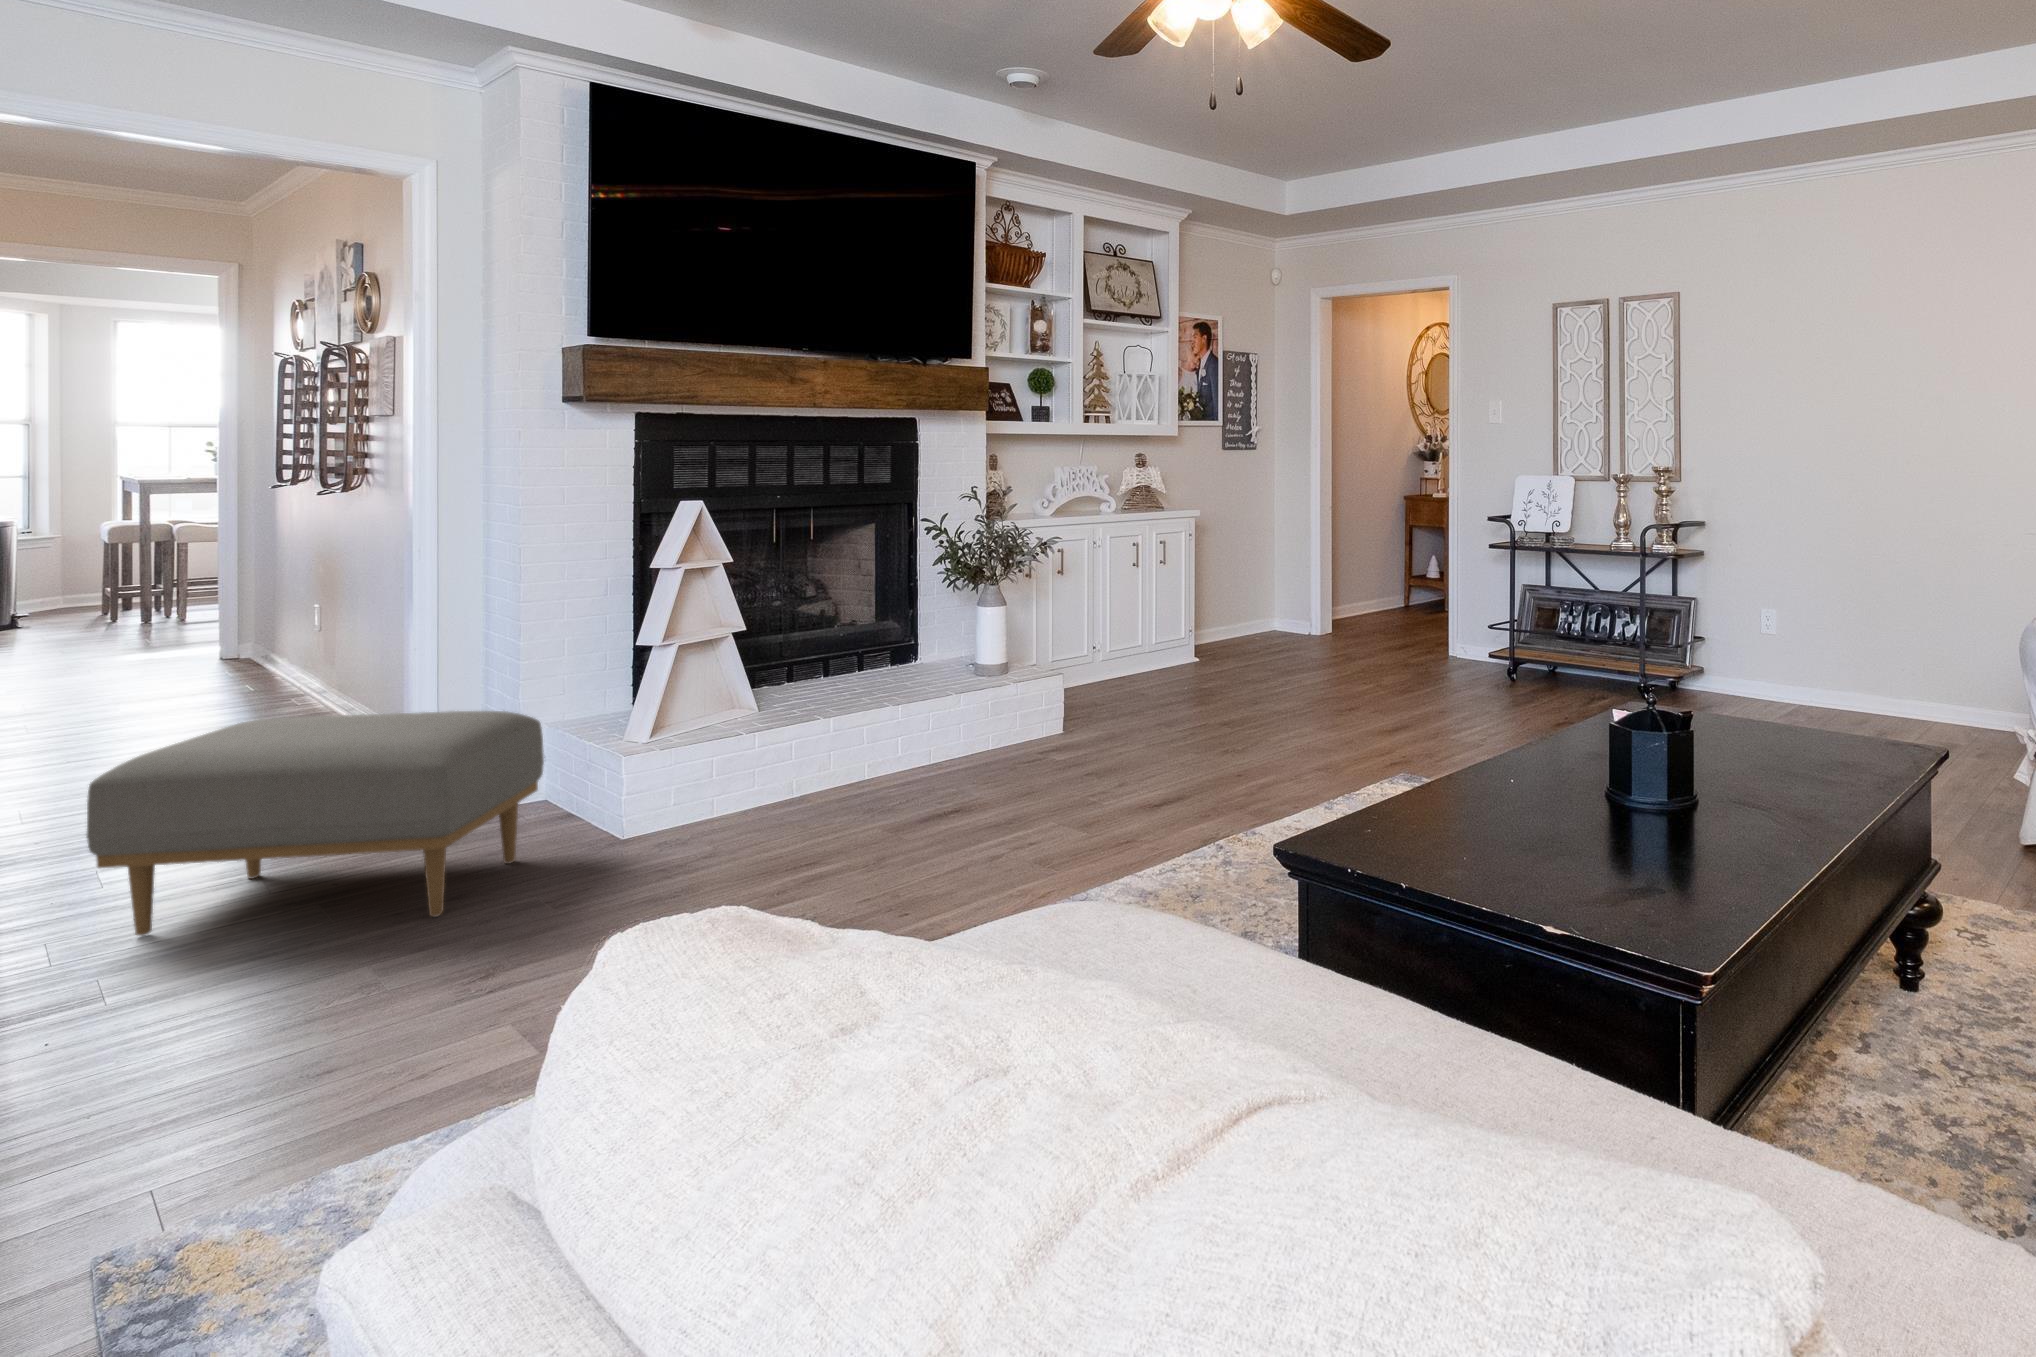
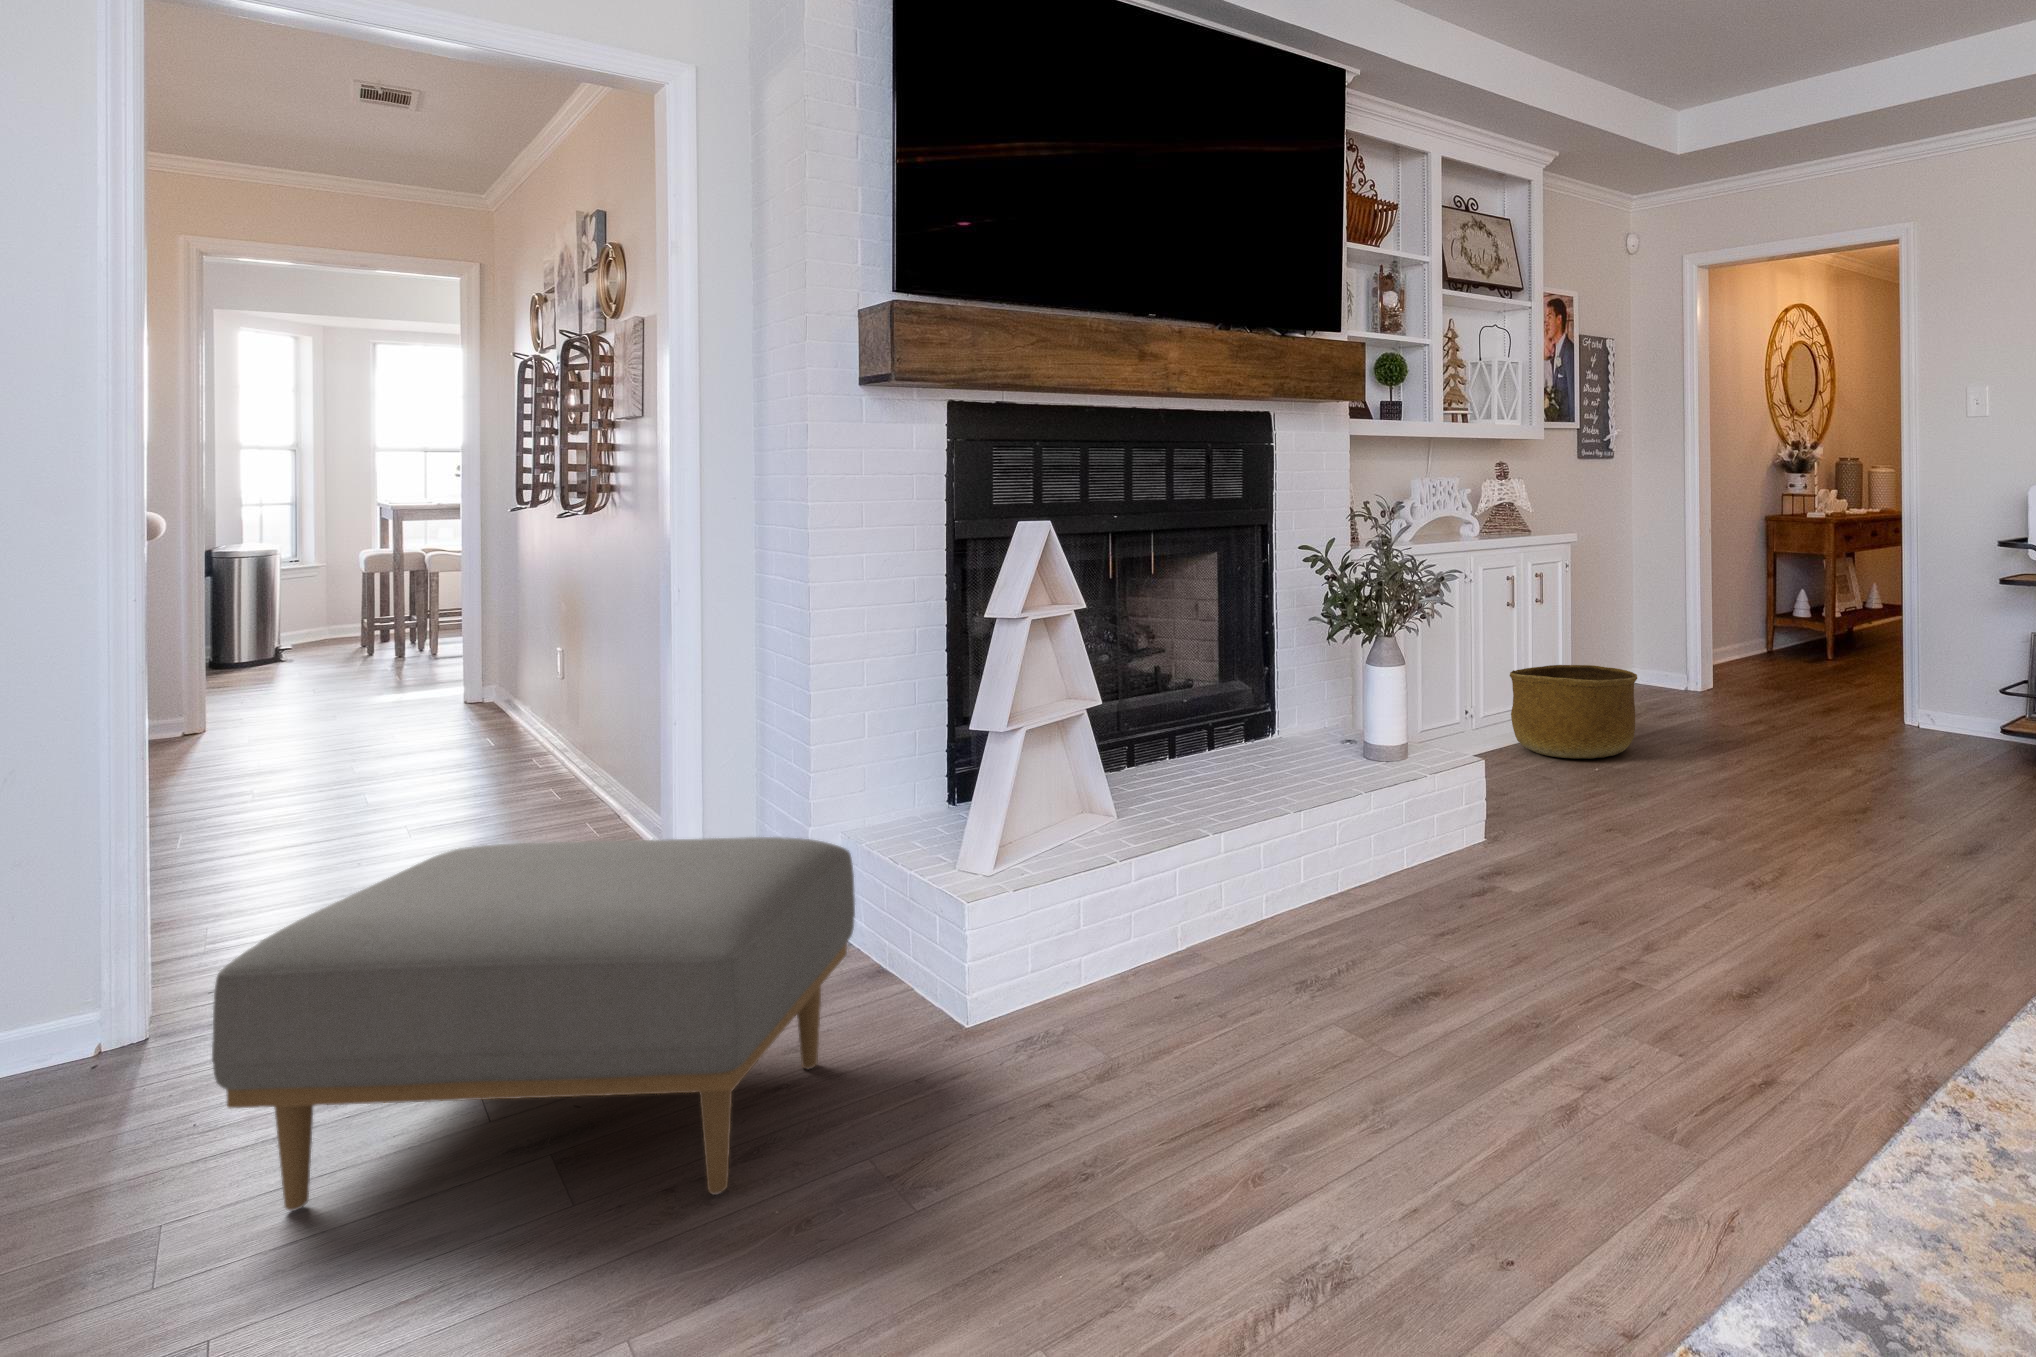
basket: none [1127,613,1224,681] -> present [1510,665,1637,759]

